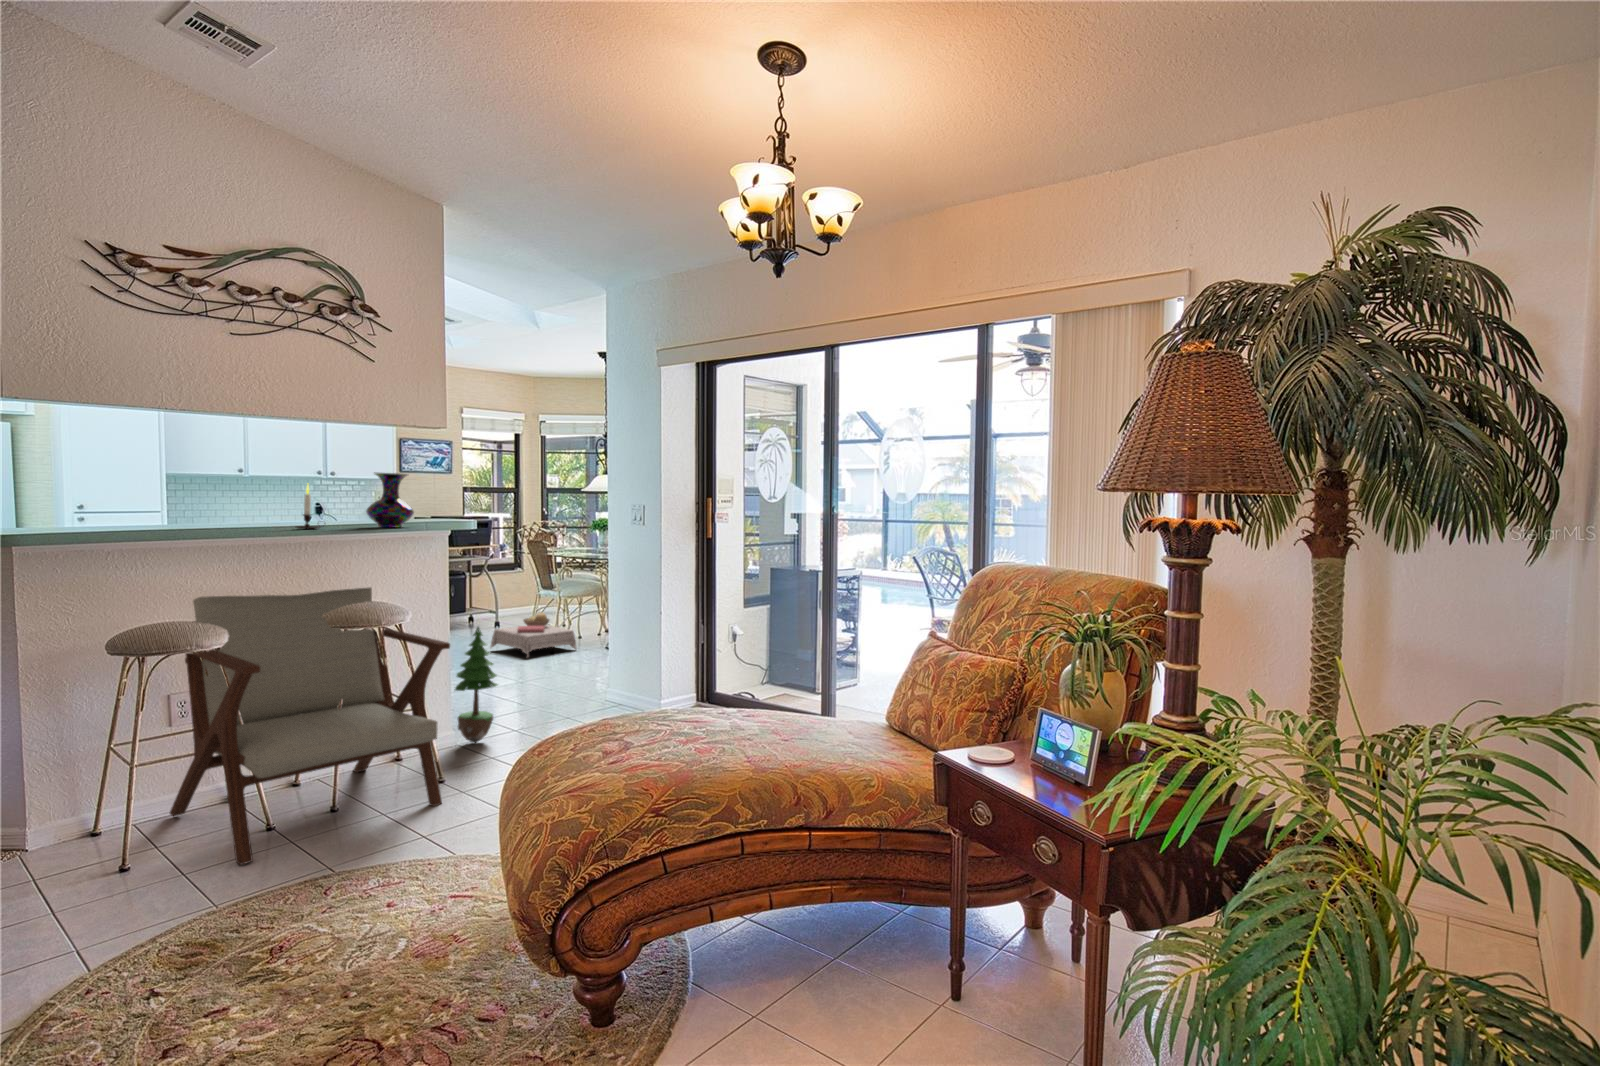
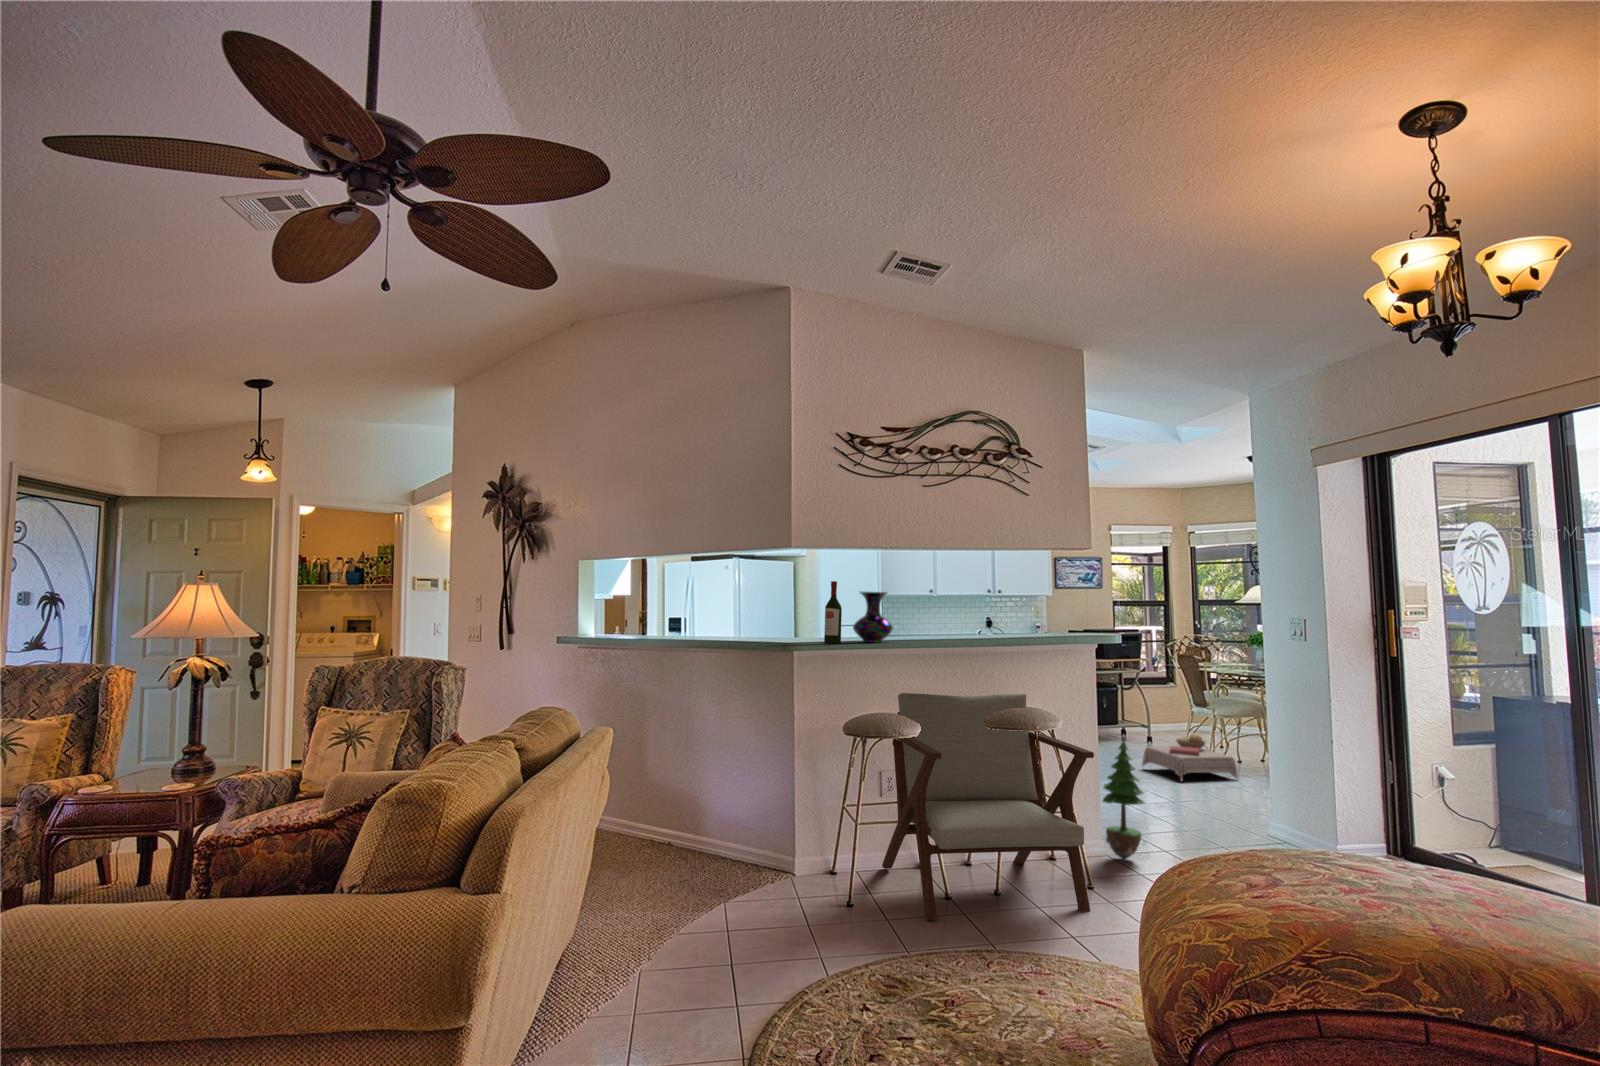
wine bottle: none [64,449,95,536] -> present [824,581,842,644]
vase: present [366,473,414,528] -> present [853,592,893,643]
candle: present [296,485,320,529] -> none [966,602,989,641]

